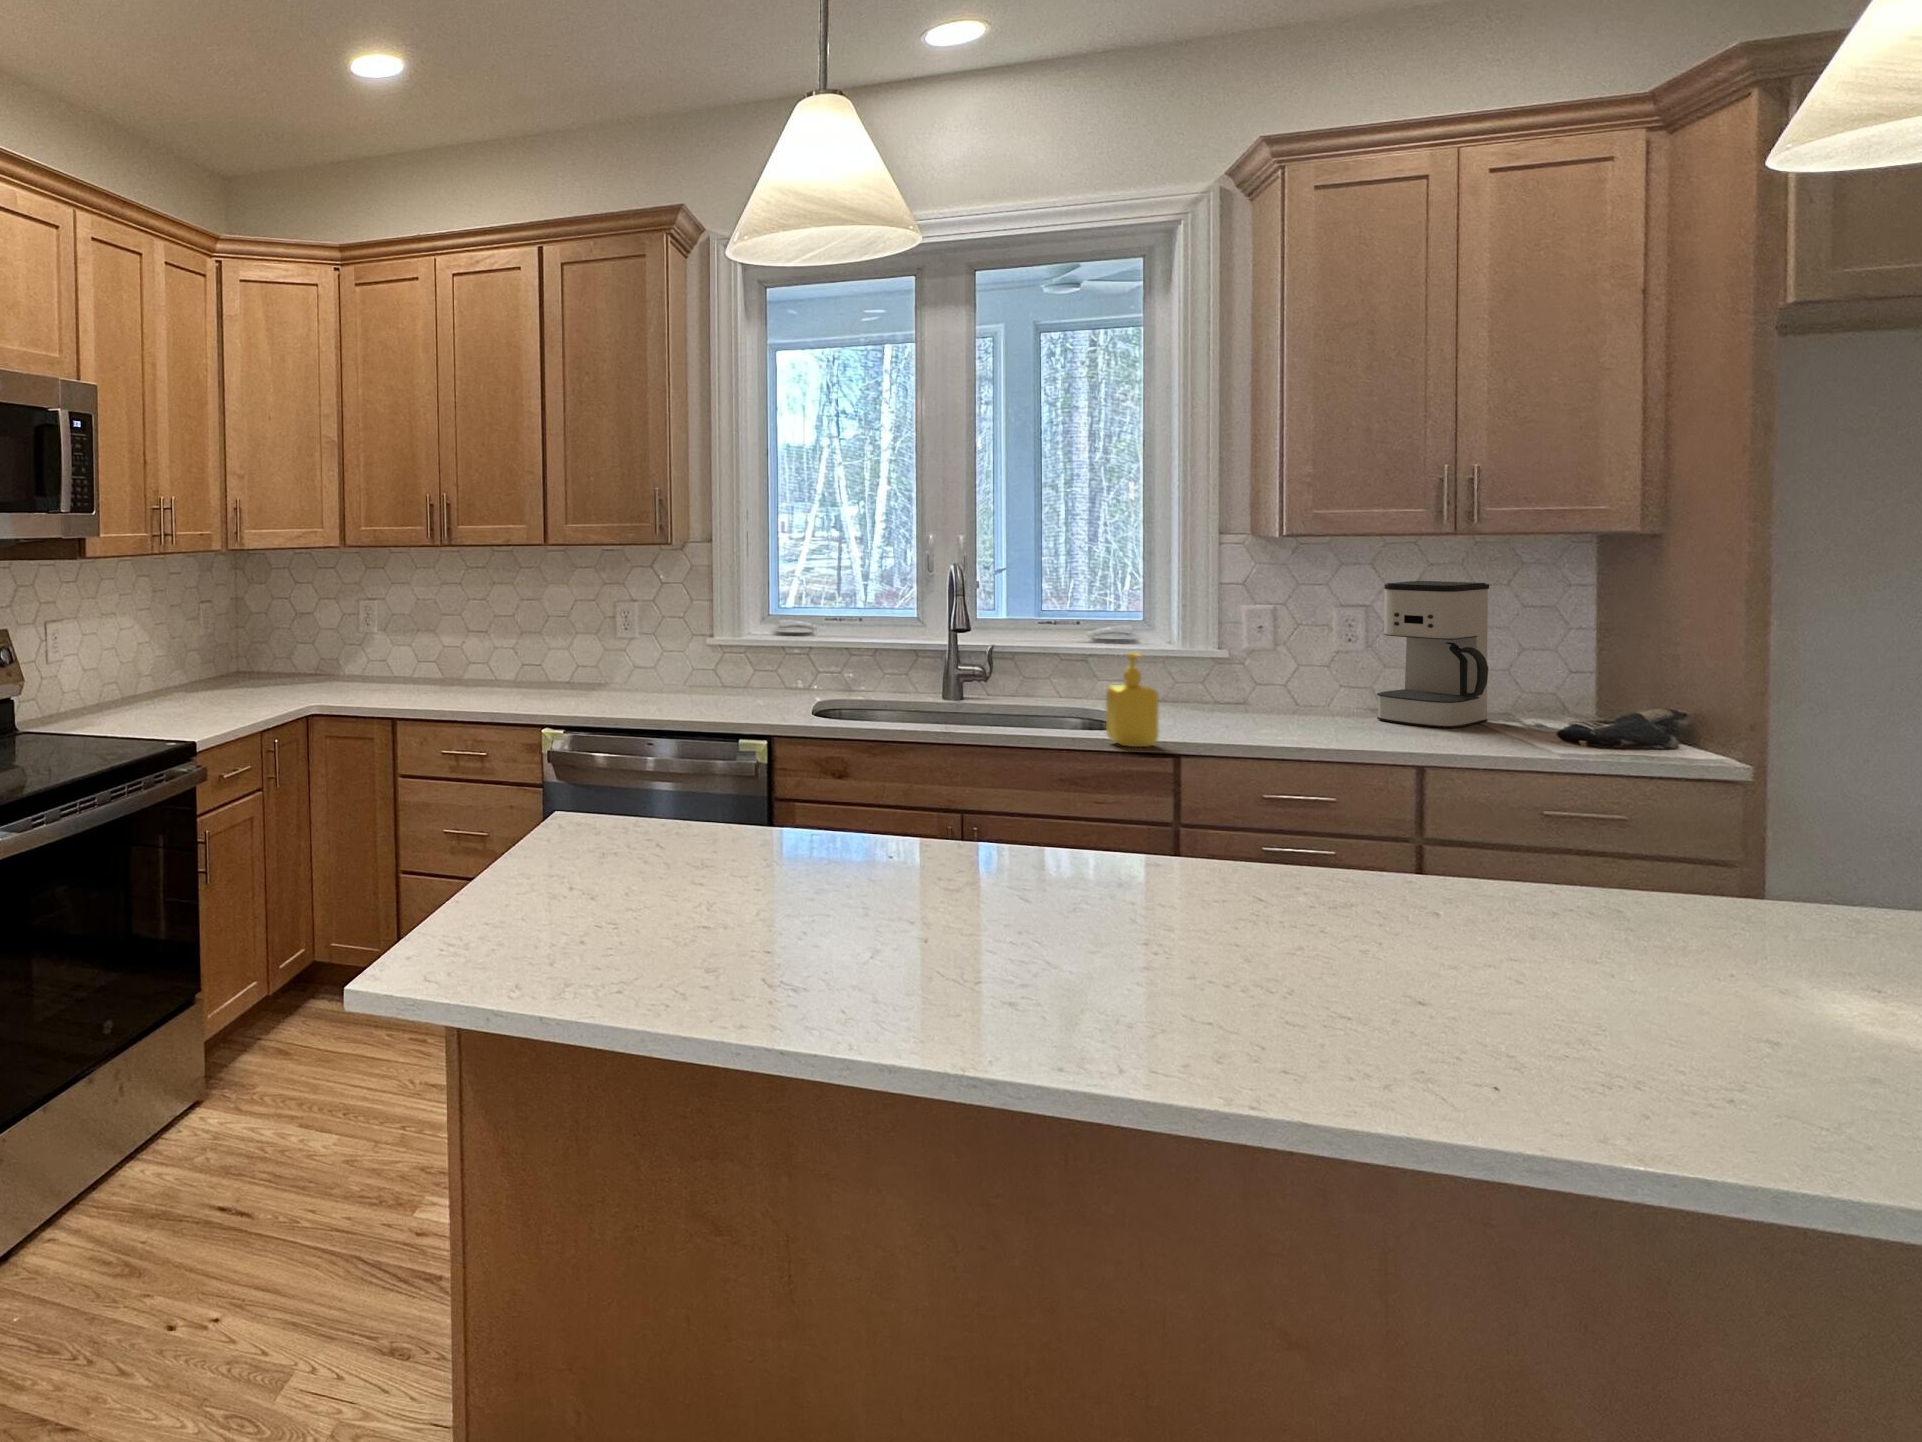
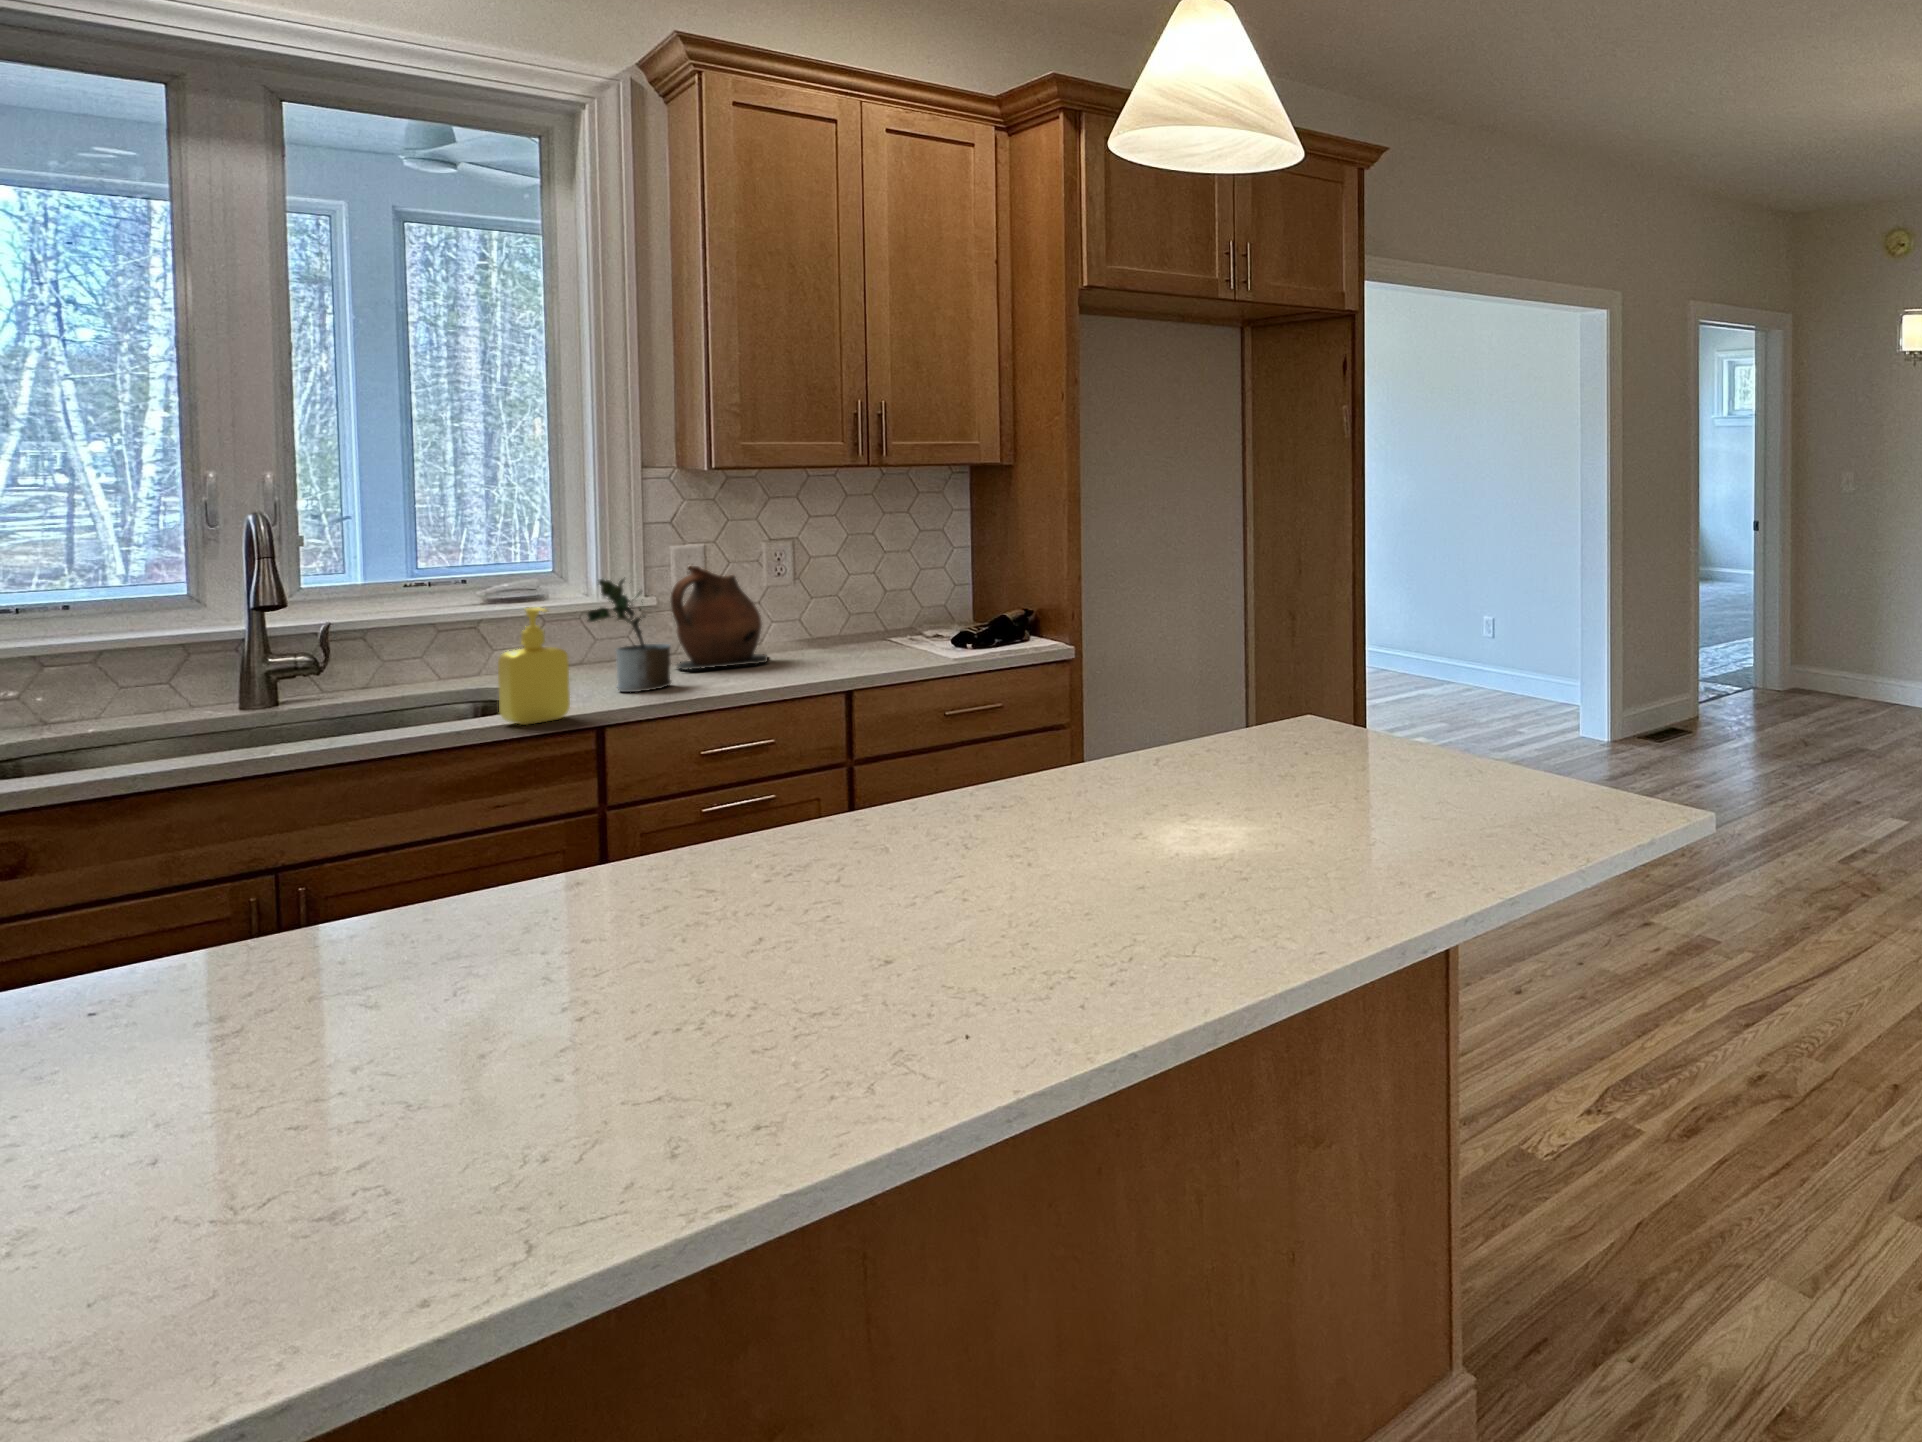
coffee maker: present [1377,581,1489,728] -> none [811,514,903,653]
ceramic pitcher: none [1236,622,1331,724] -> present [671,566,768,670]
potted plant: none [1170,630,1240,733] -> present [587,579,671,692]

